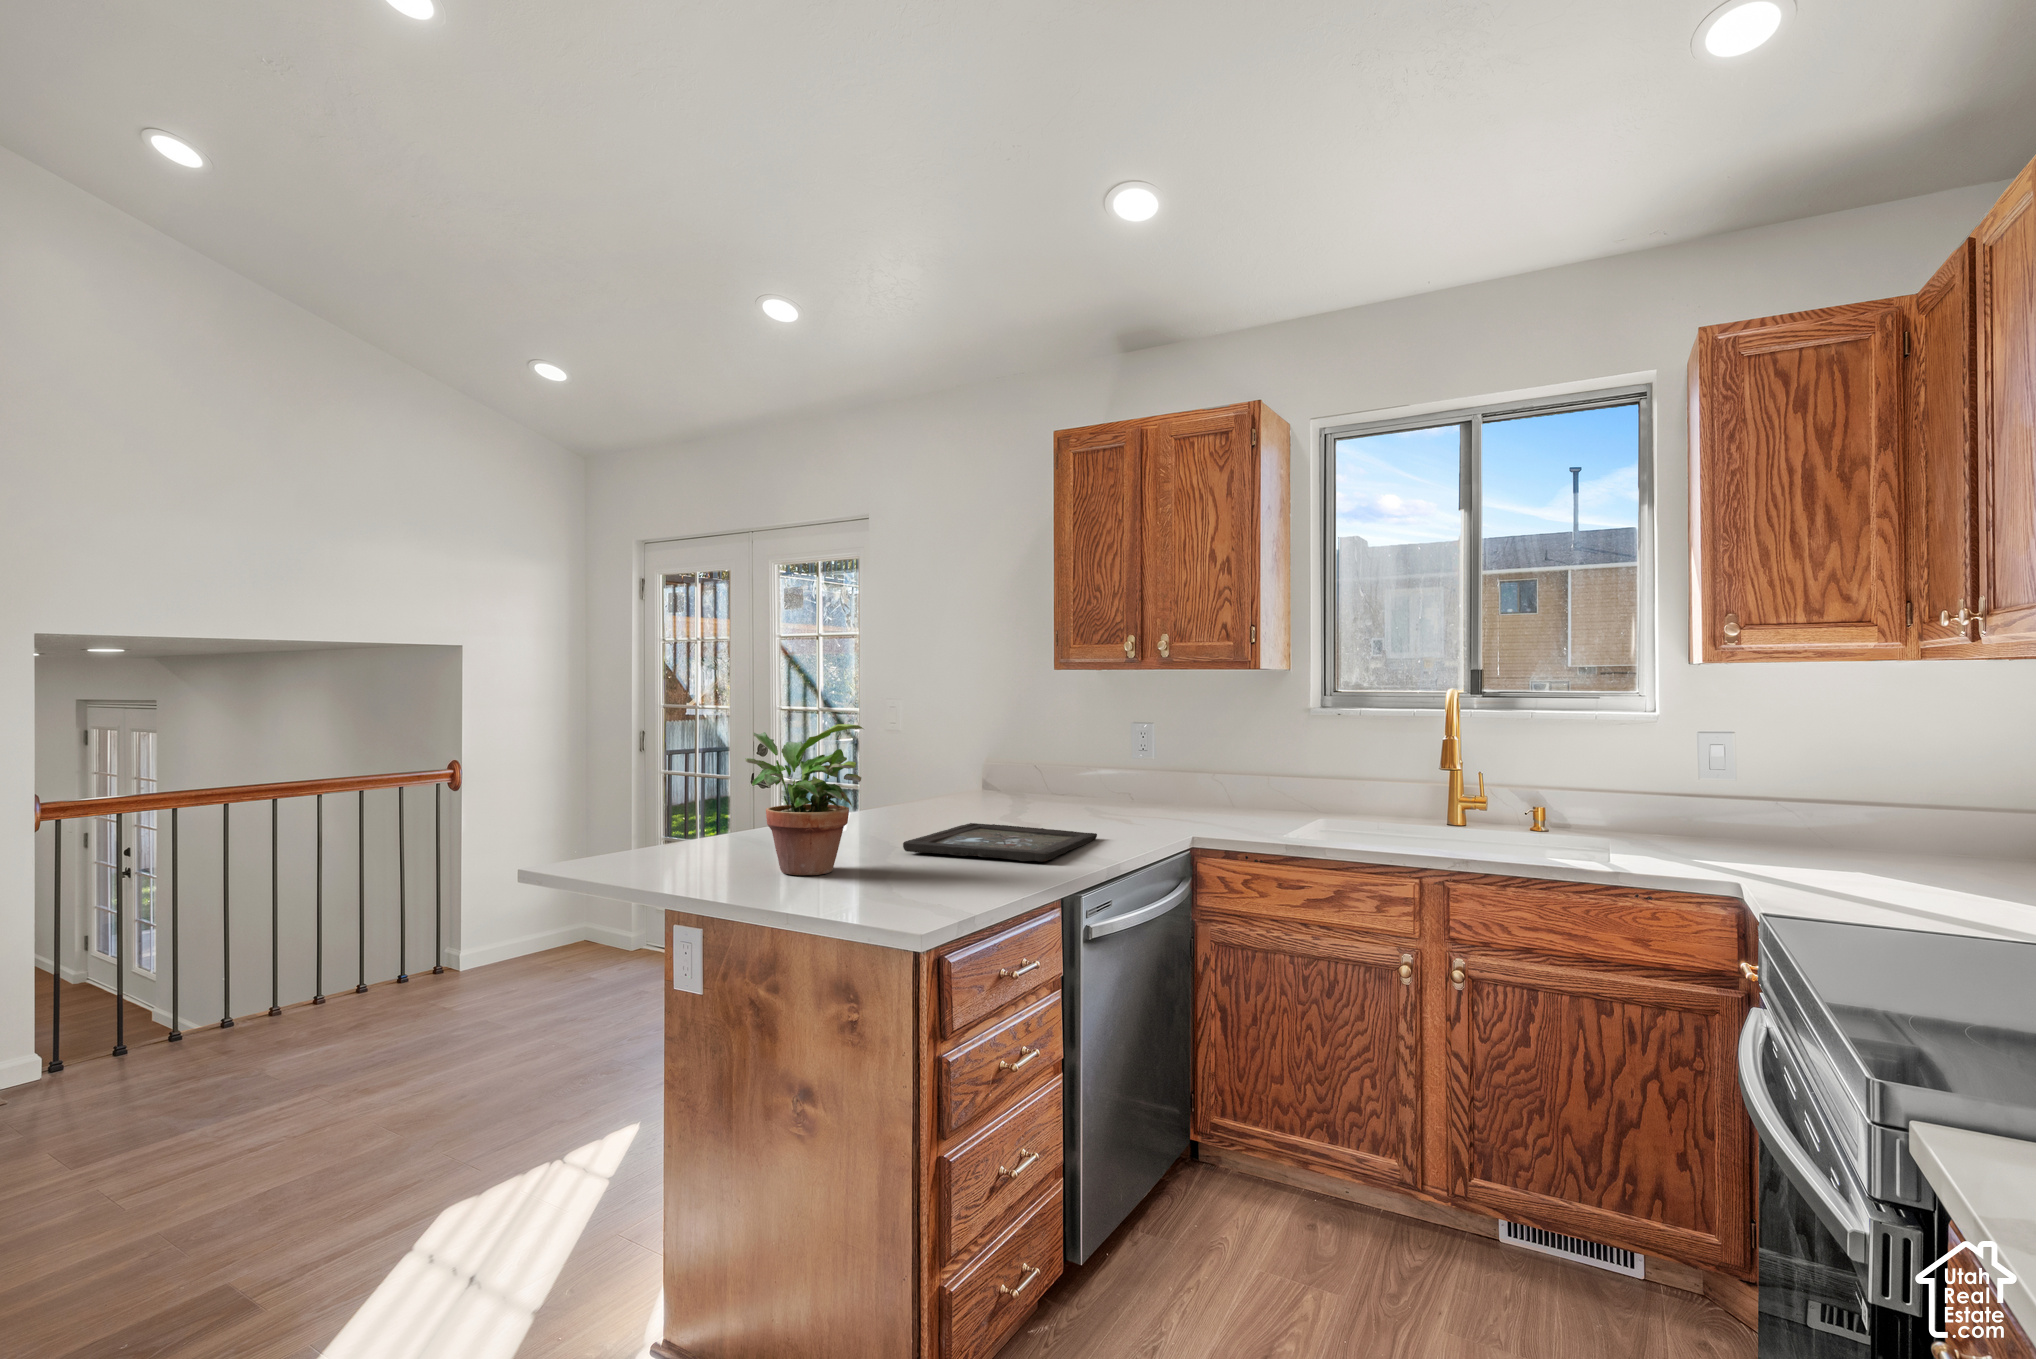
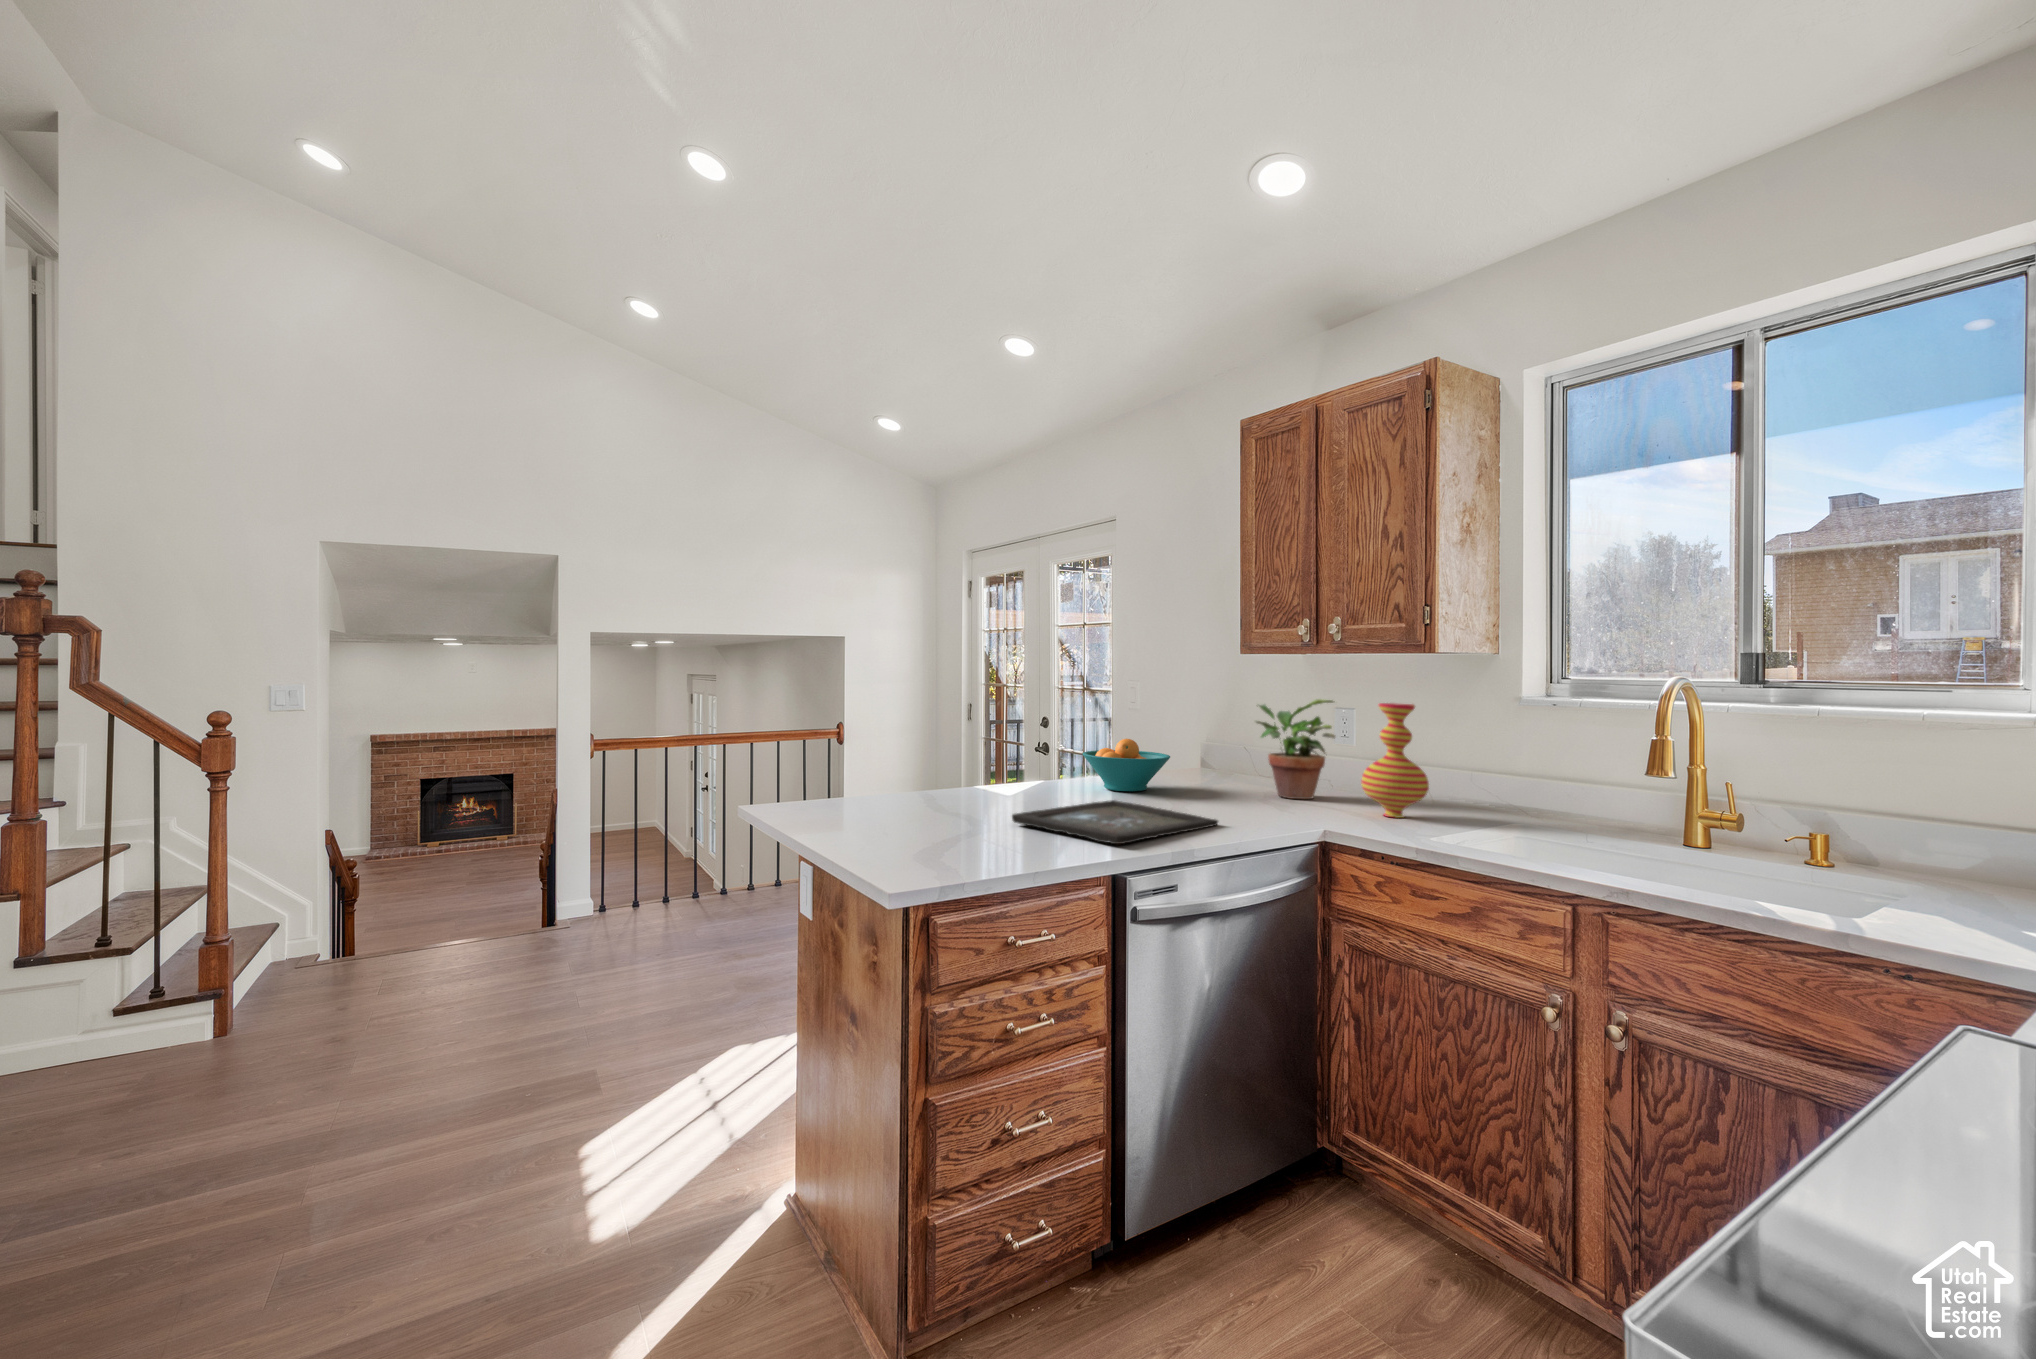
vase: none [1194,715,1253,822] -> present [1361,703,1429,818]
potted plant: present [745,724,863,875] -> present [1256,699,1335,799]
fruit bowl: none [902,759,997,816] -> present [1083,739,1170,791]

